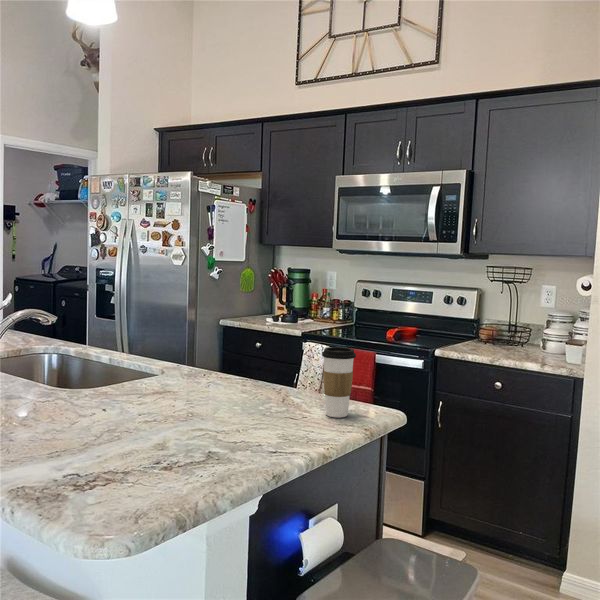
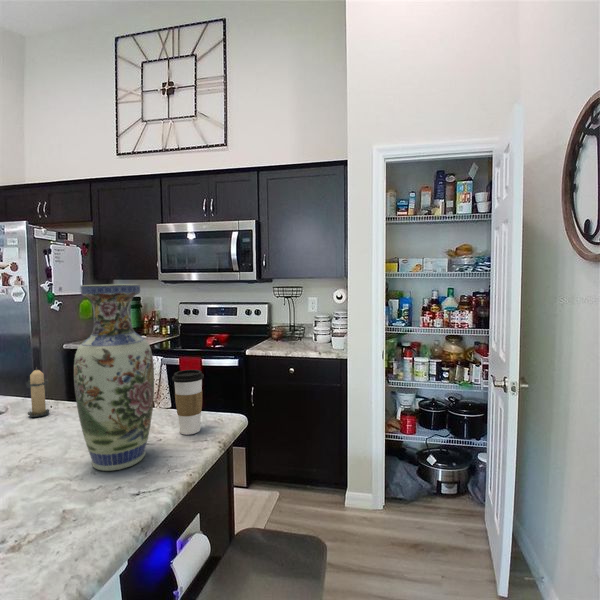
vase: none [228,245,301,431] -> present [74,284,154,471]
candle: none [182,329,207,381] -> present [26,367,49,417]

